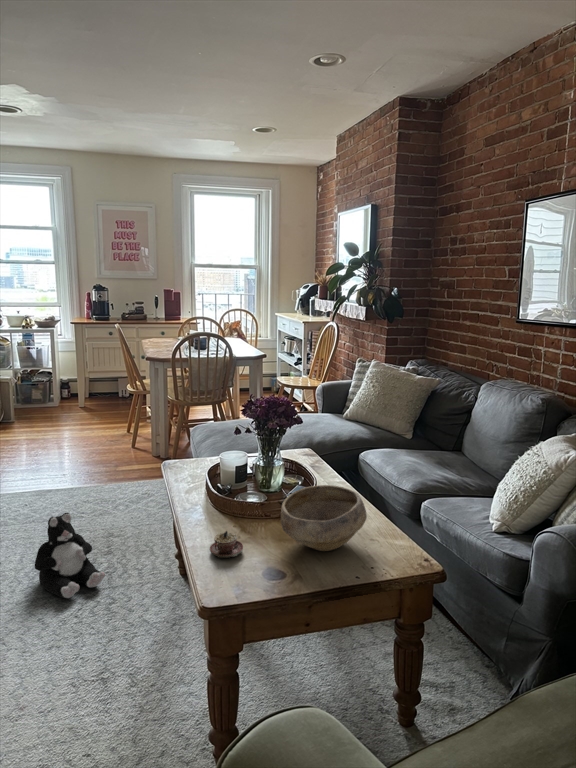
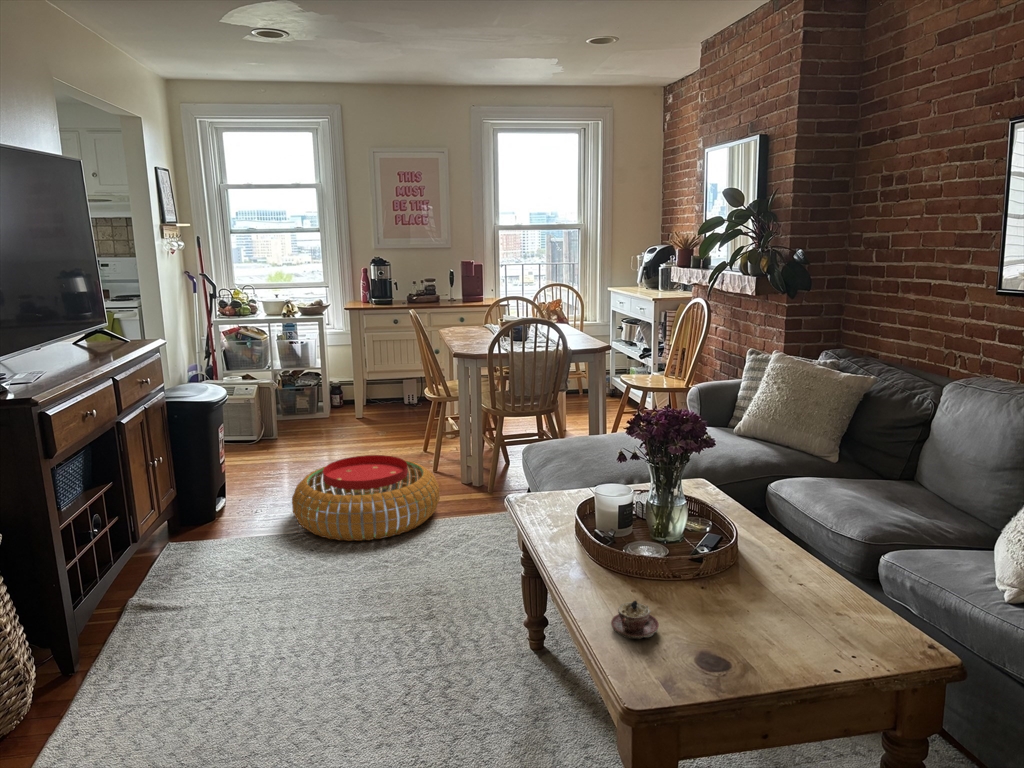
pouf: none [12,435,131,500] -> present [292,455,440,541]
bowl: present [281,485,367,551] -> none [709,535,840,632]
plush toy: present [35,513,105,598] -> none [344,563,434,678]

